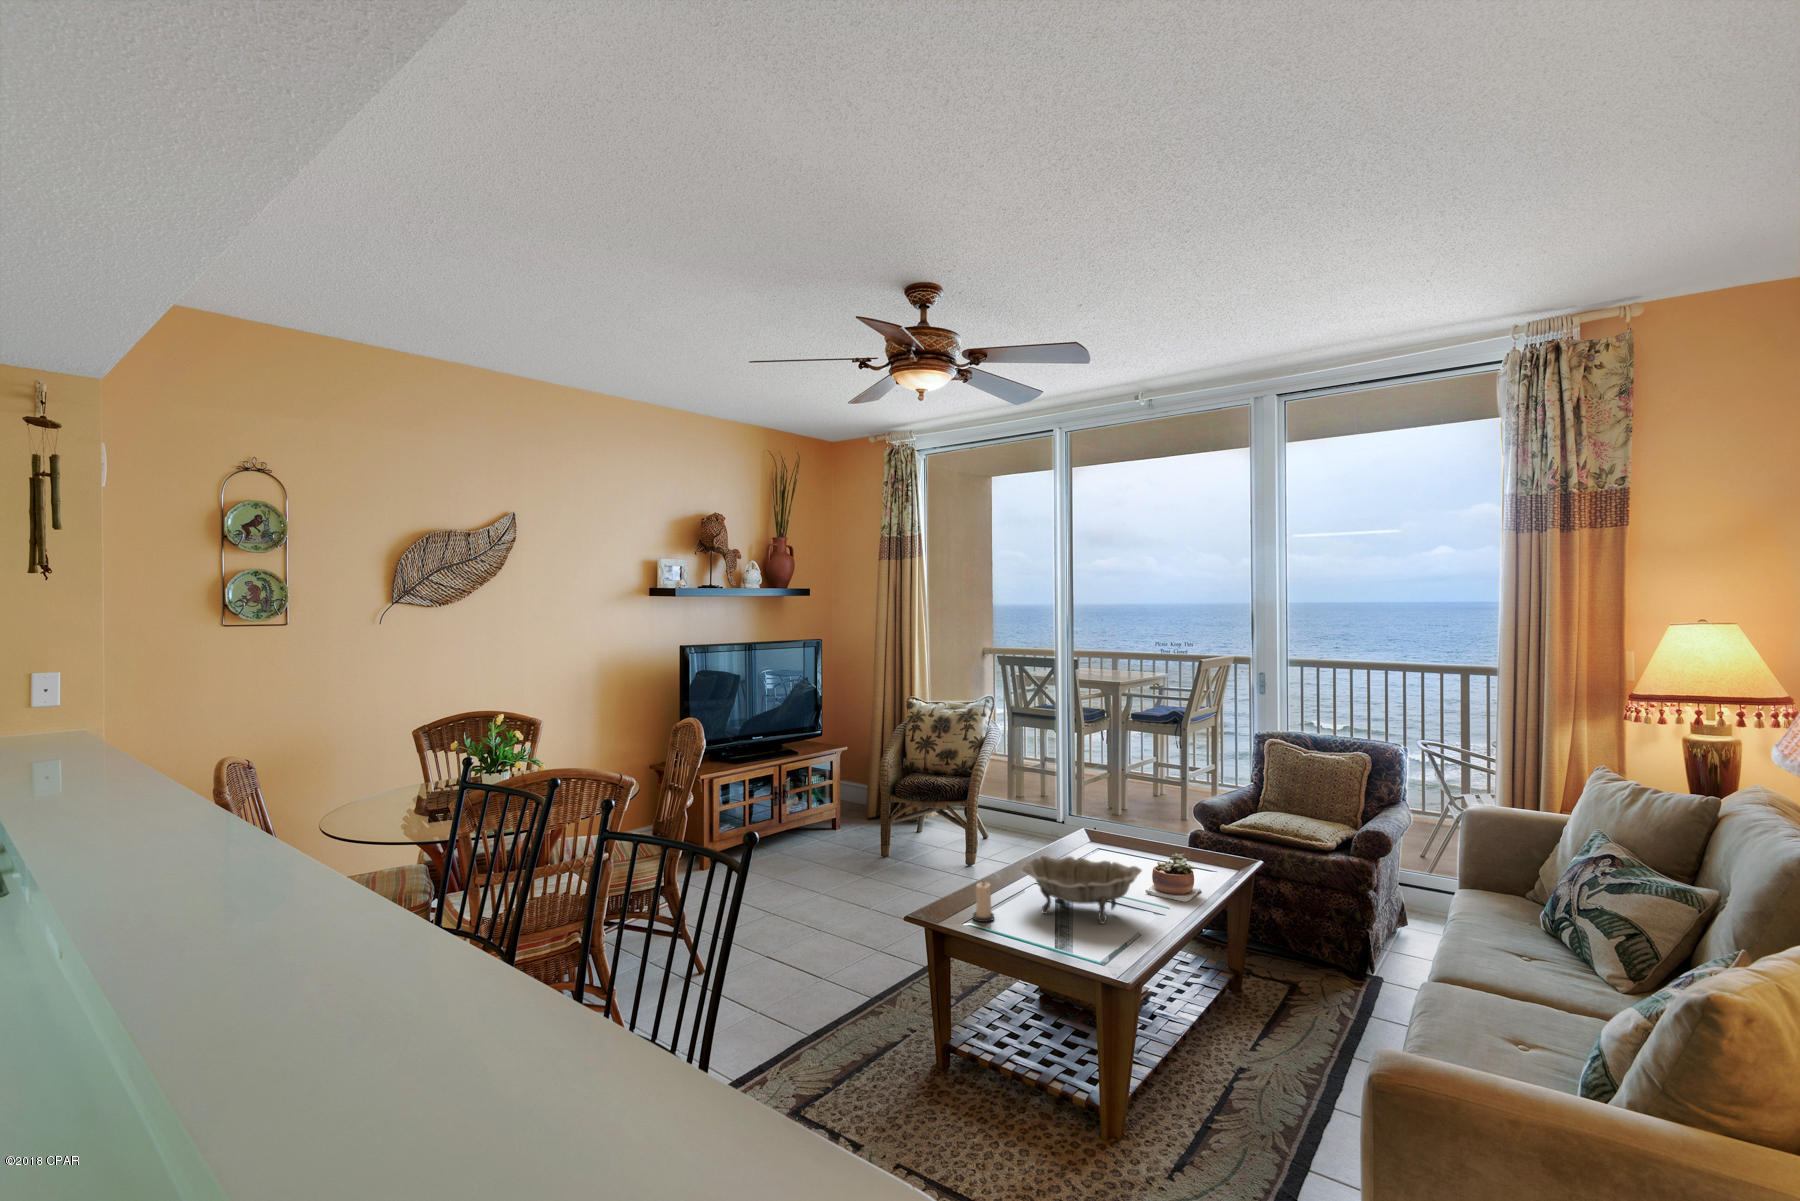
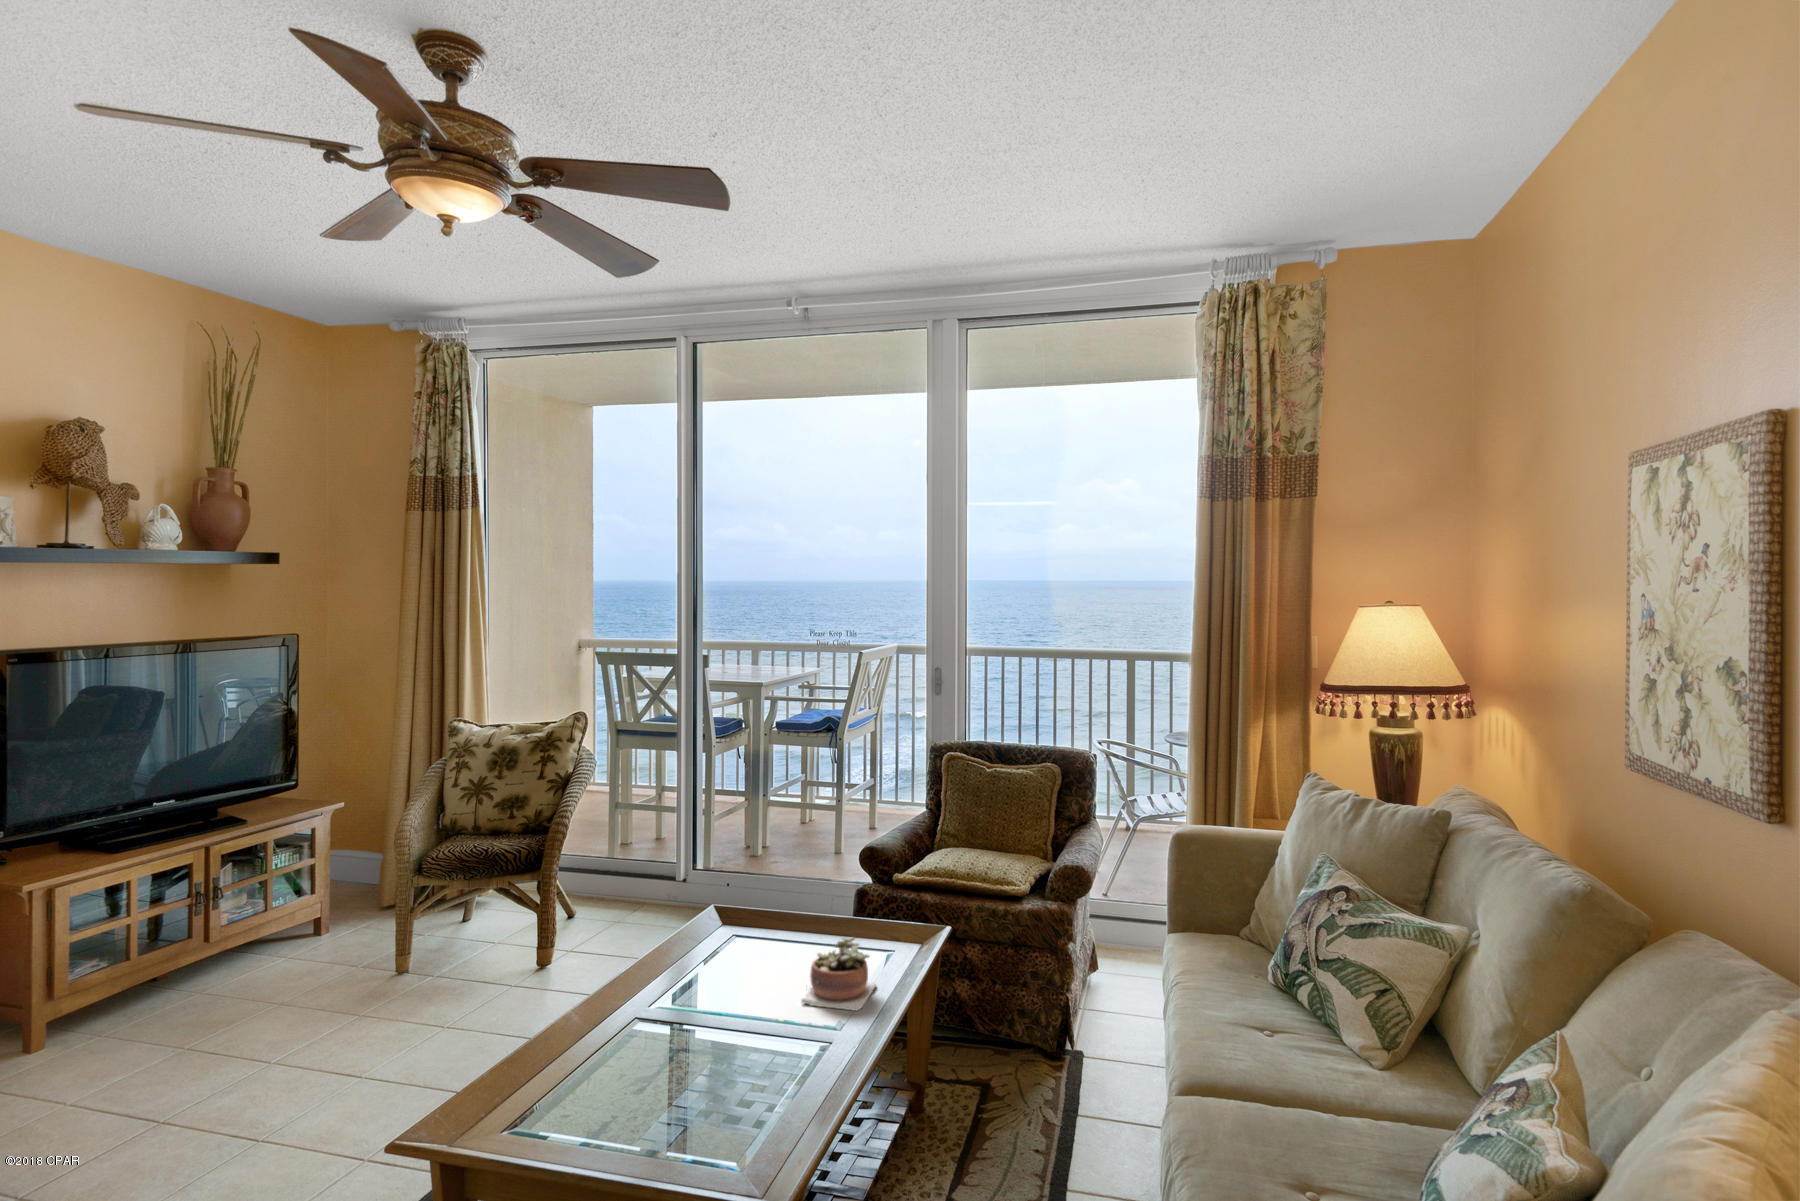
decorative bowl: present [1022,856,1141,924] -> none [612,968,799,1079]
candle: present [973,882,994,922] -> none [524,1043,563,1115]

